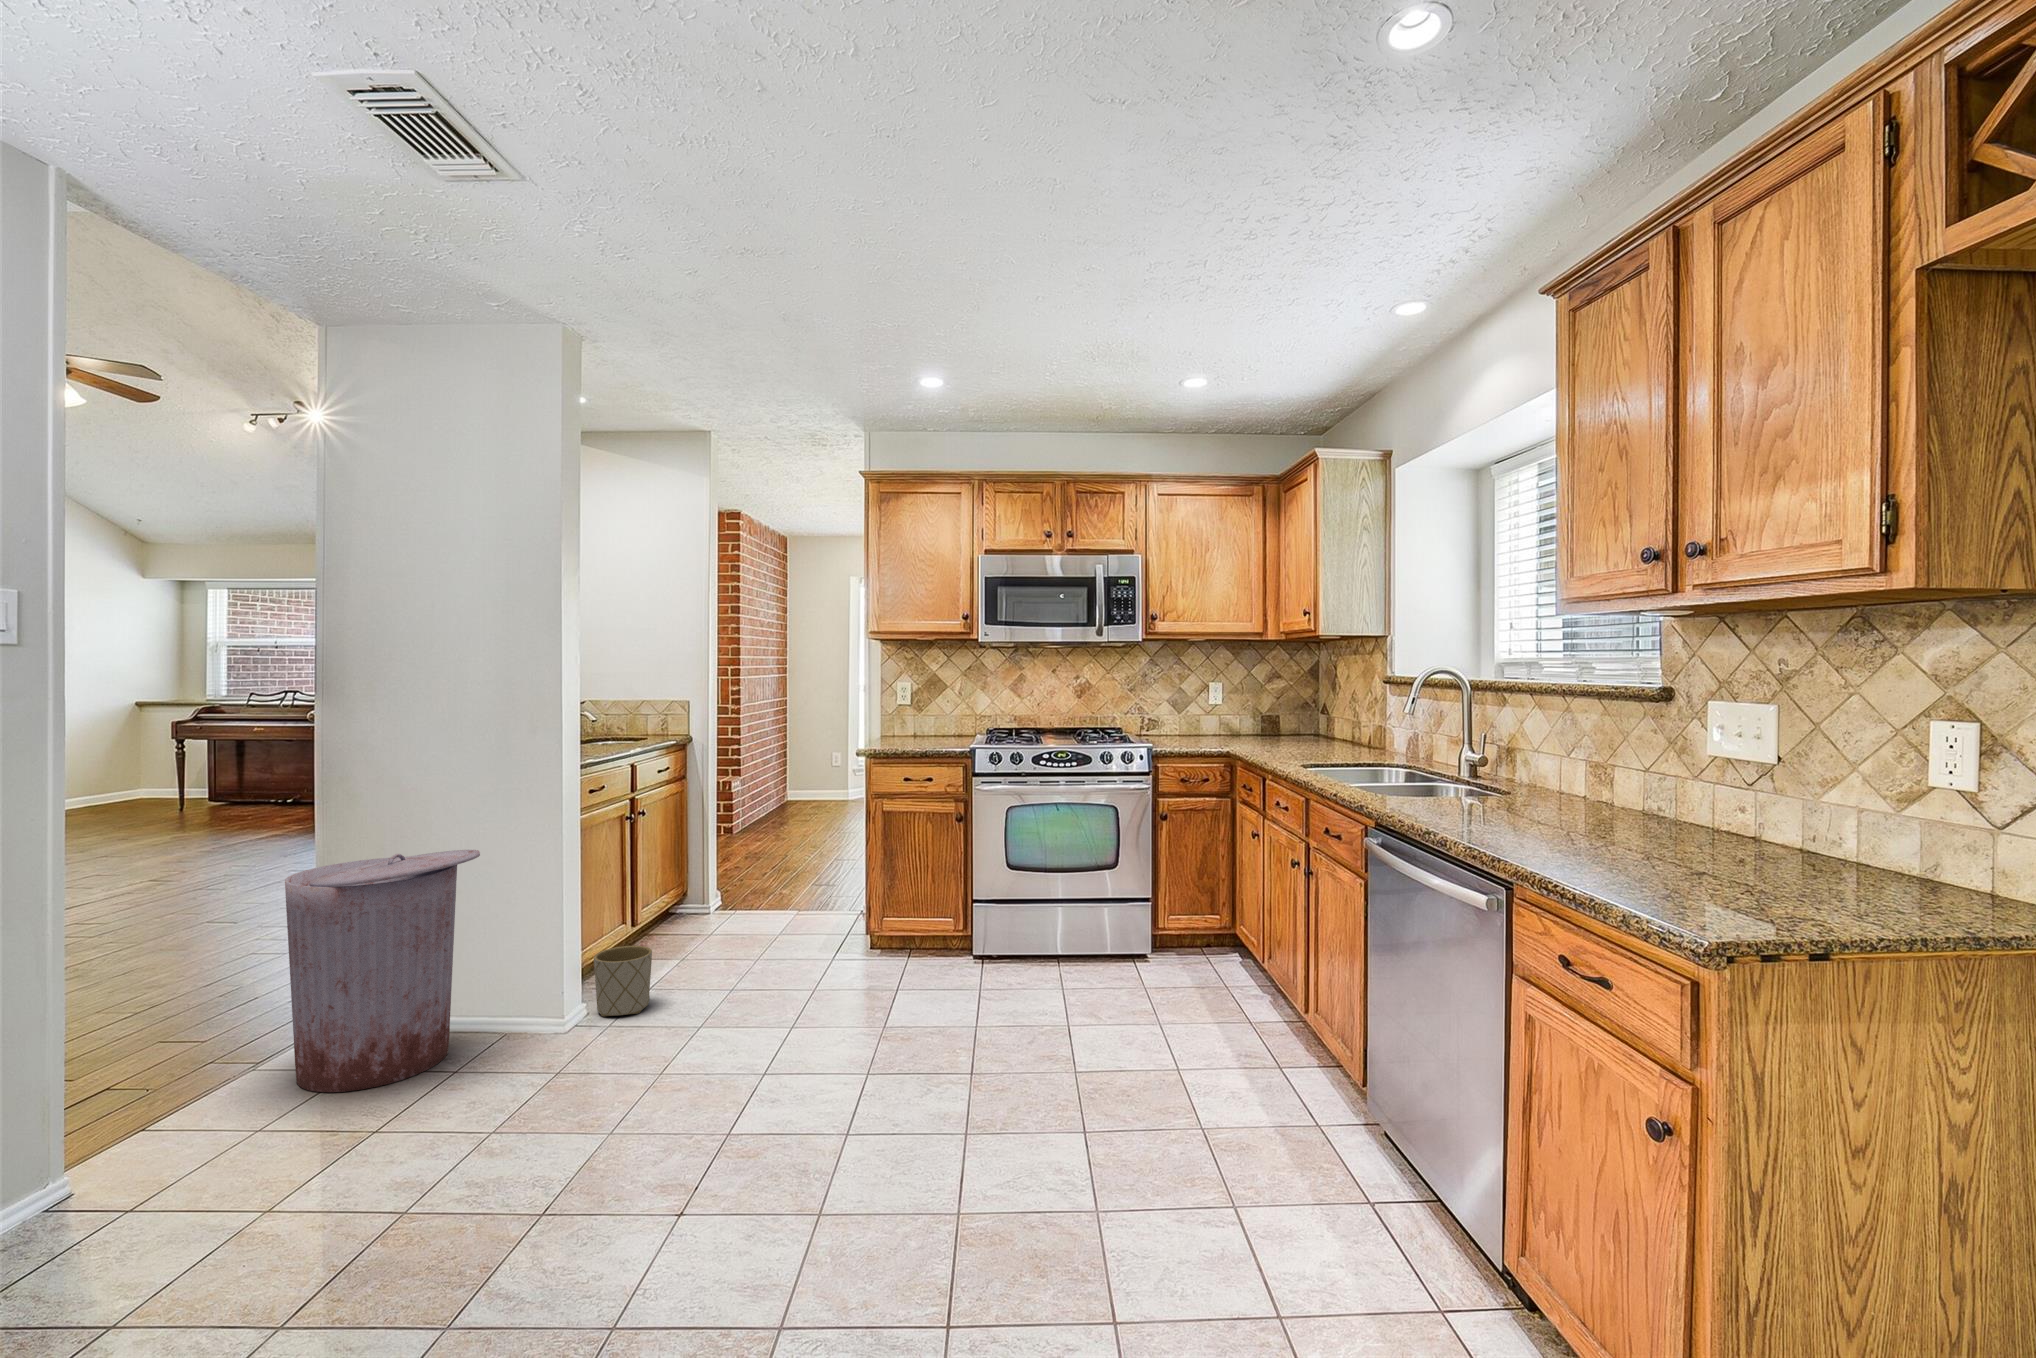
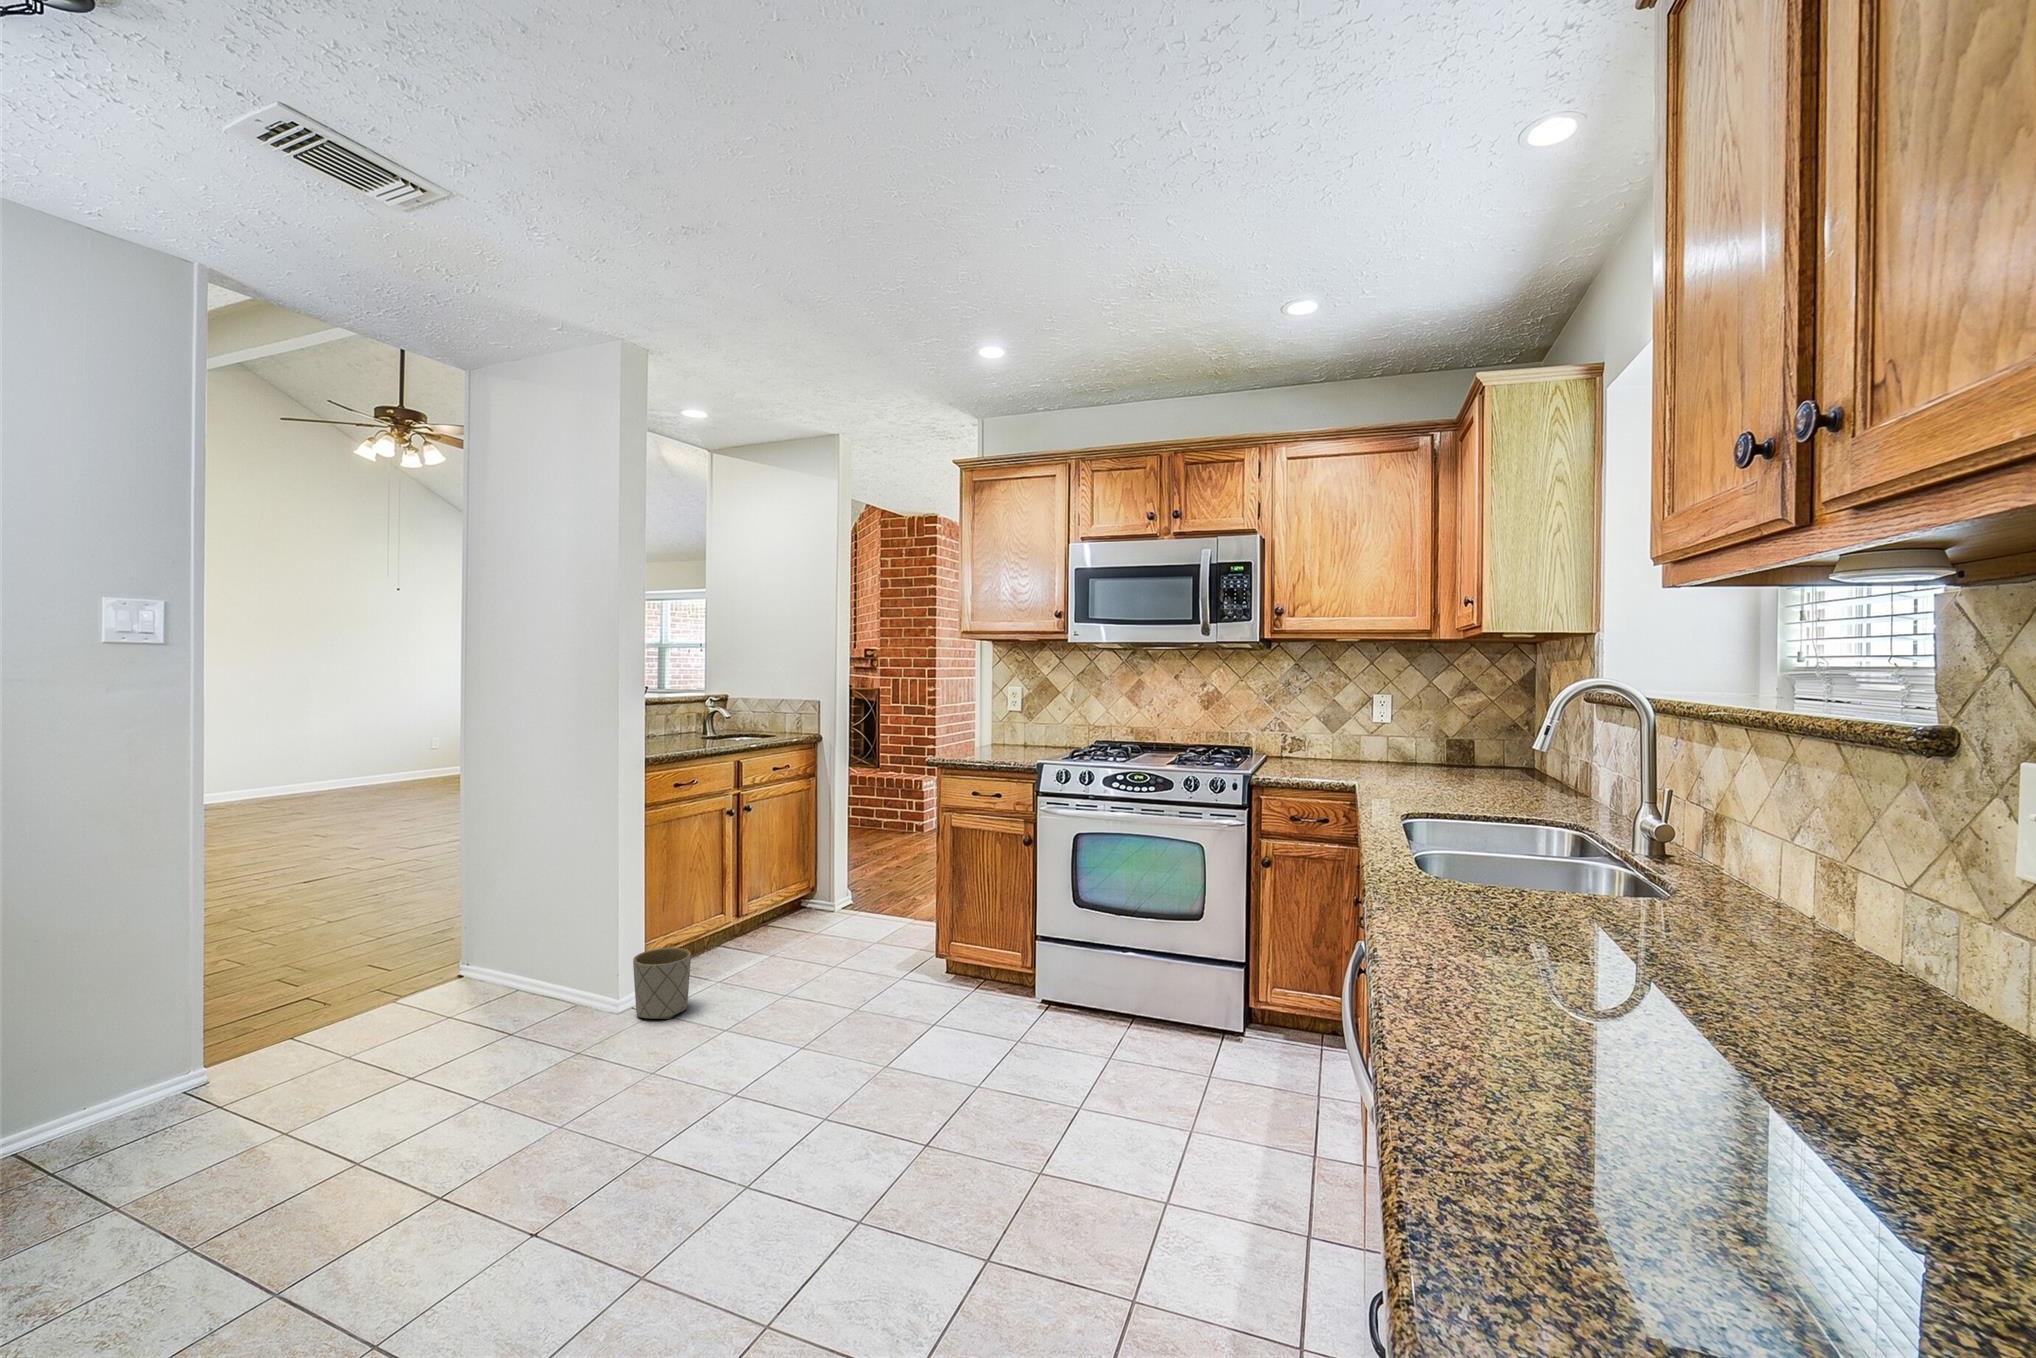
trash can: present [285,850,480,1092] -> none [346,842,519,1061]

